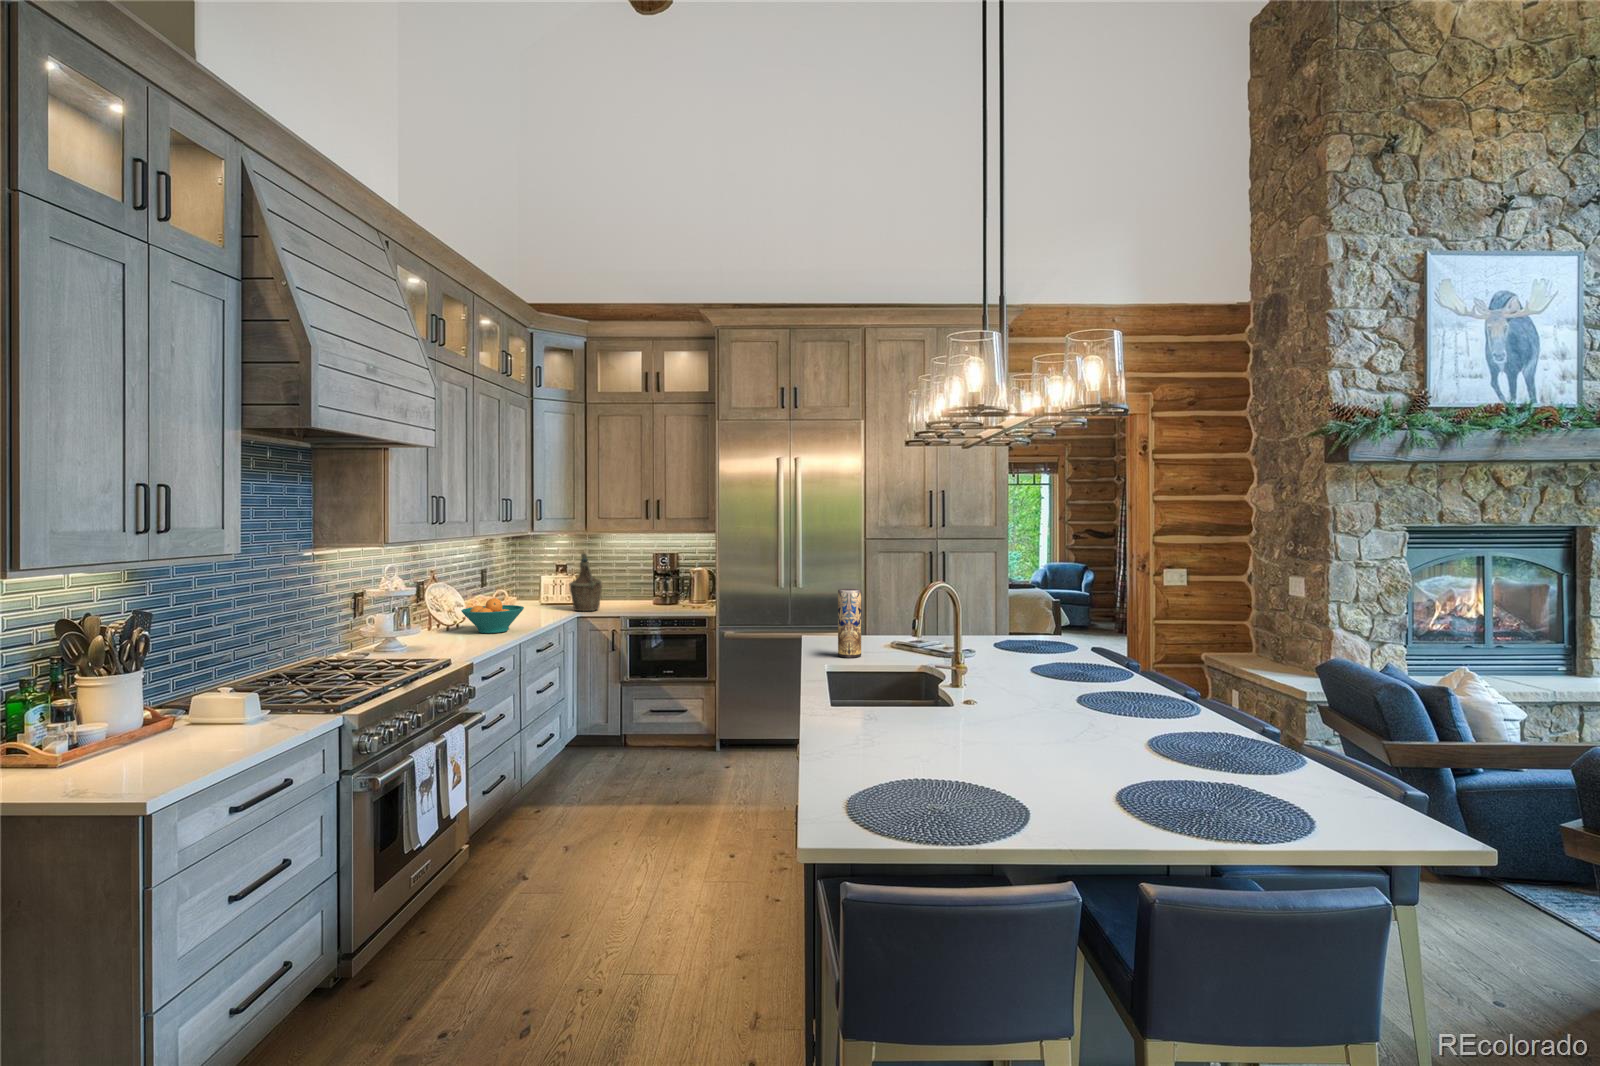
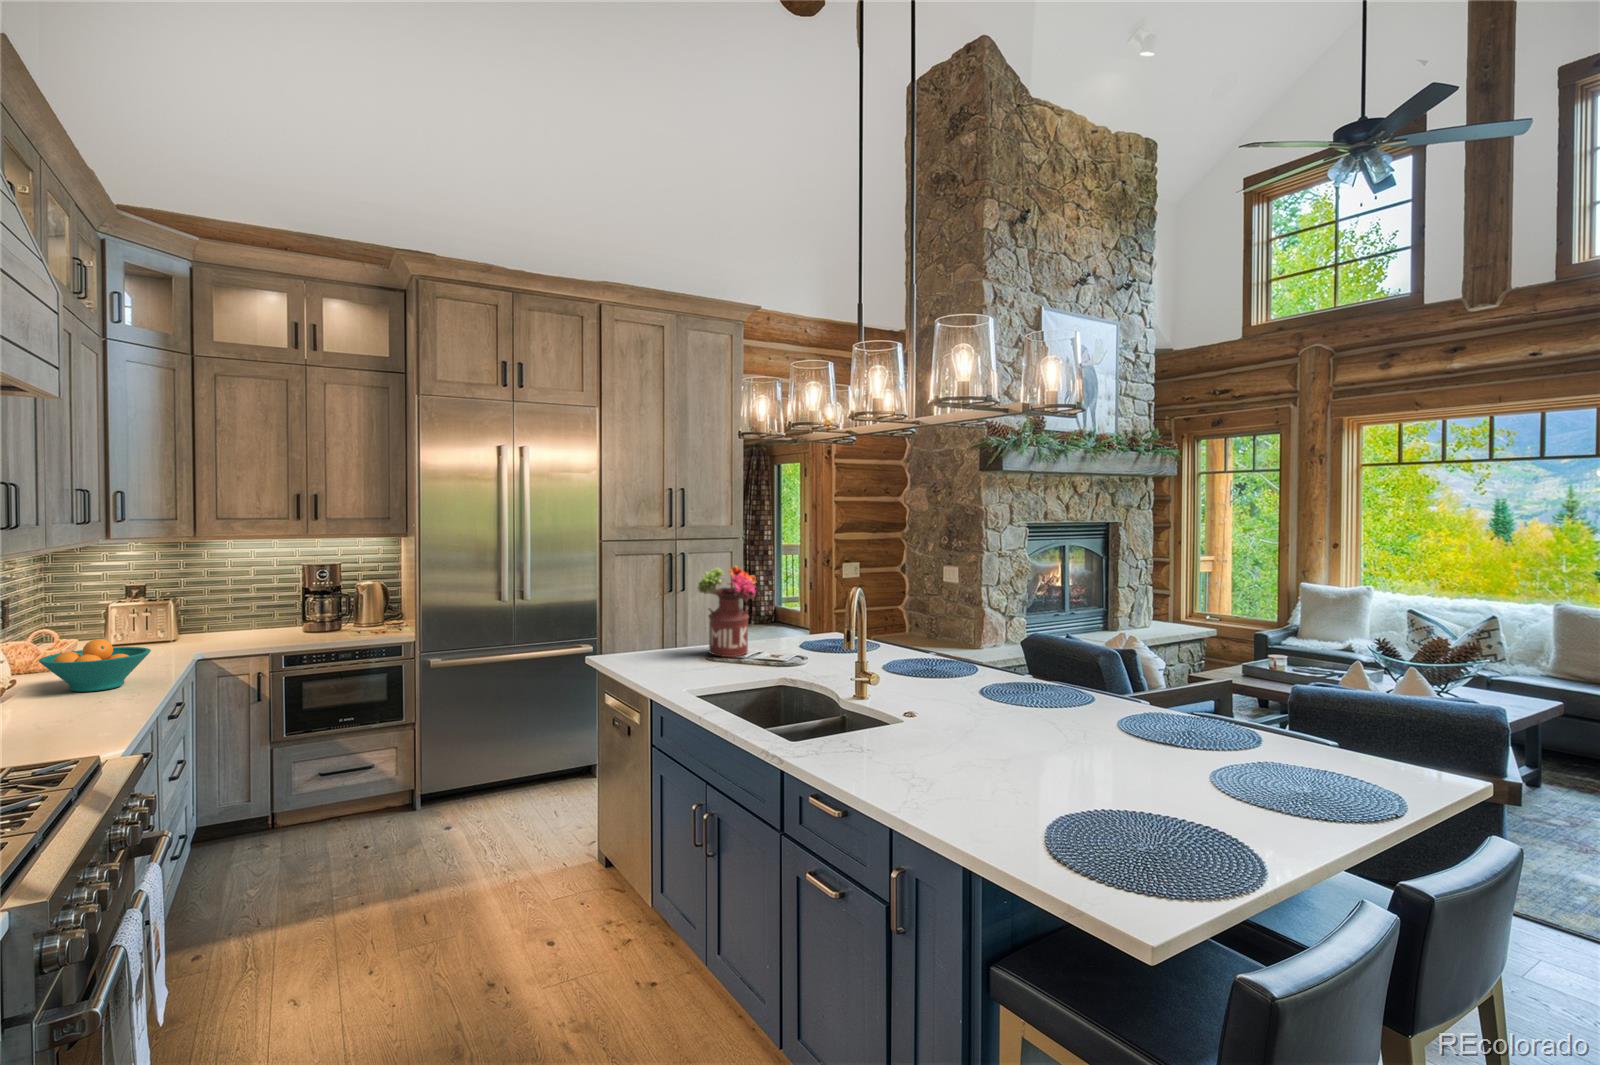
bottle: present [569,553,602,611] -> none [172,565,227,648]
flower arrangement: none [900,560,964,651] -> present [698,566,756,657]
vase: present [838,588,861,658] -> none [646,599,671,672]

